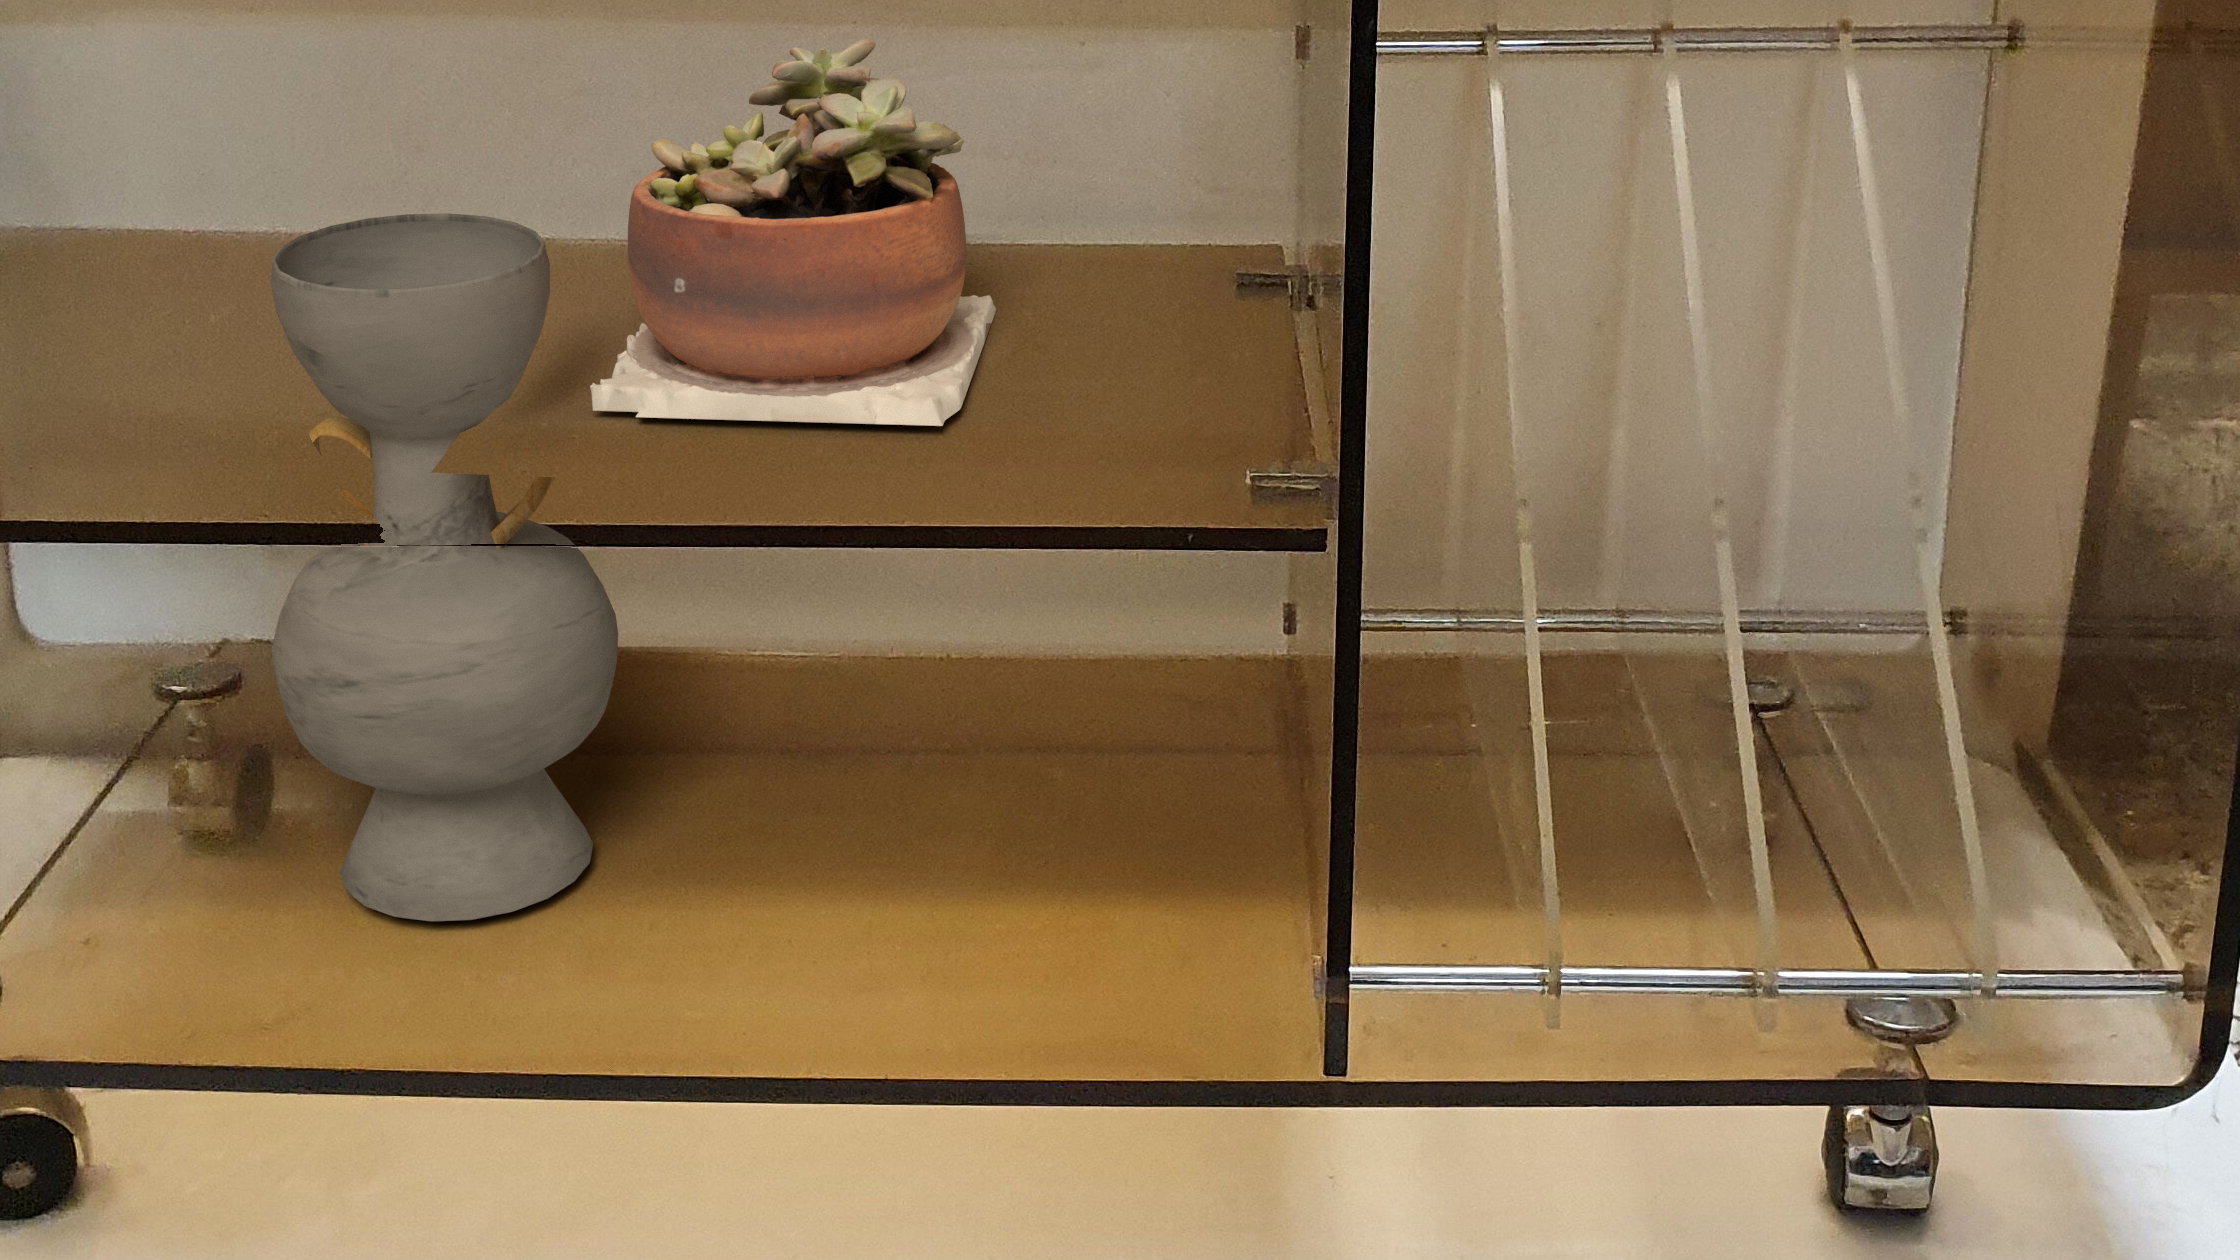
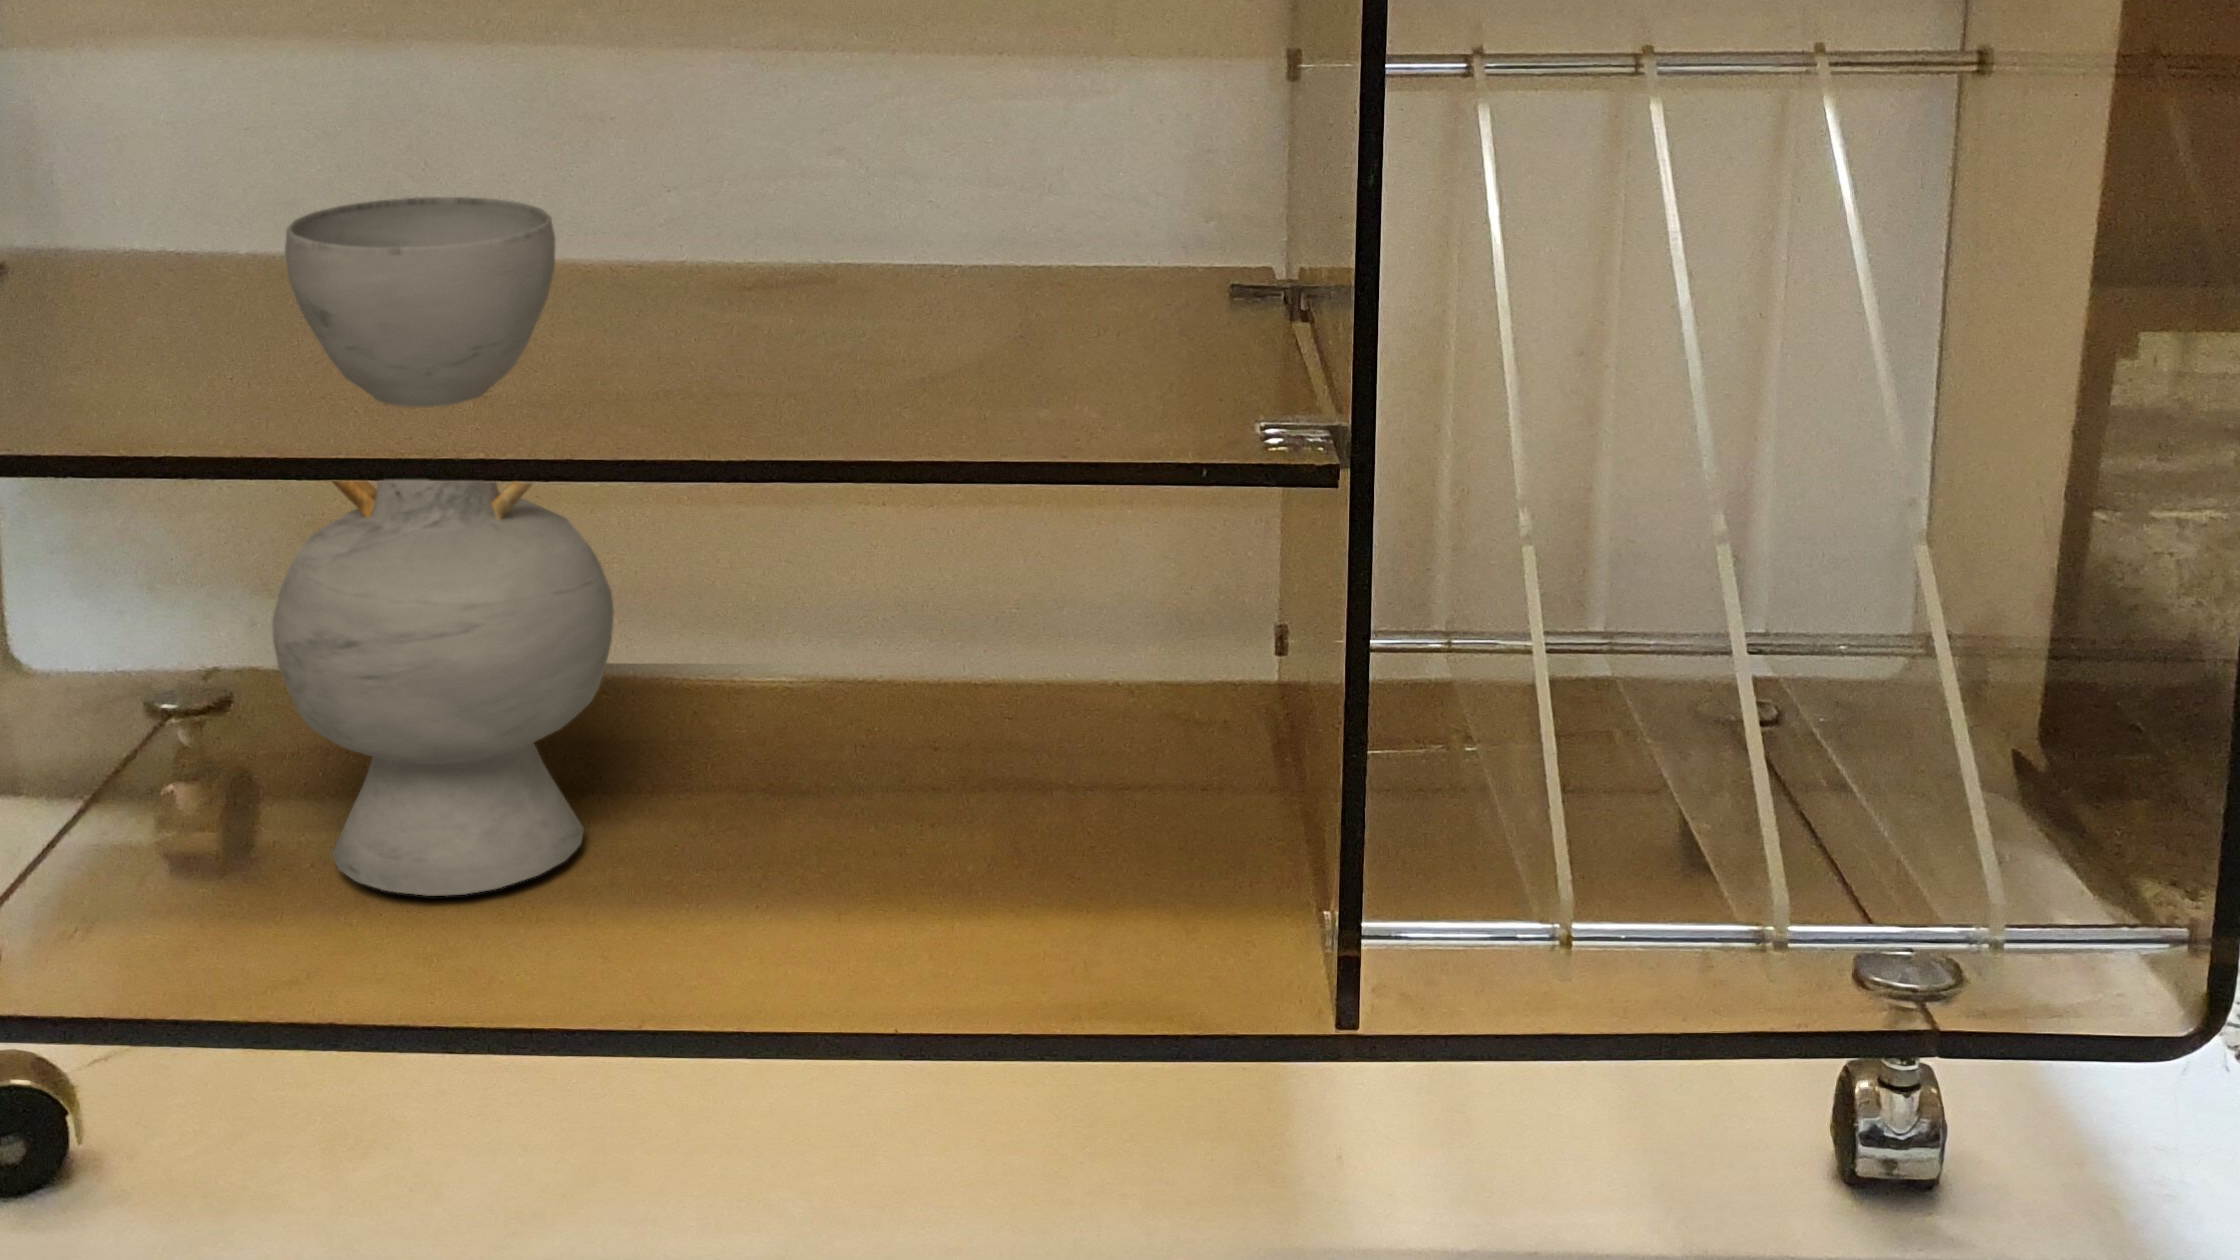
succulent plant: present [590,38,996,426] -> none [592,34,986,391]

